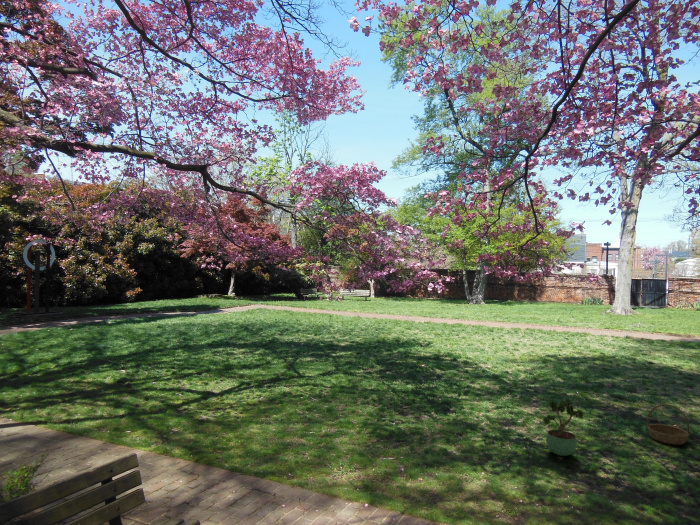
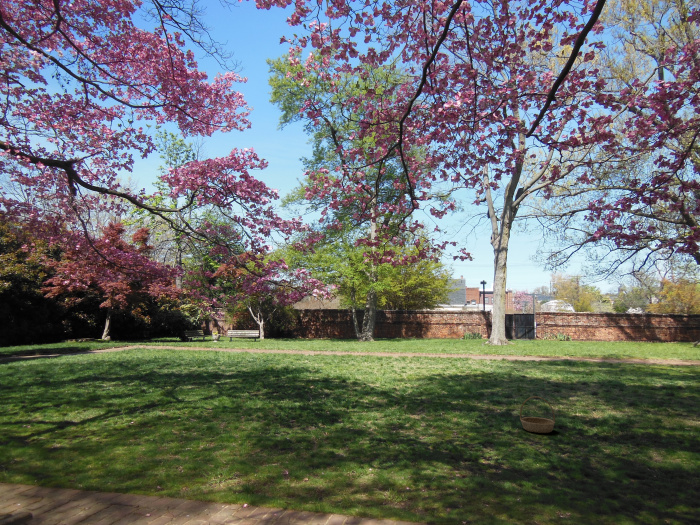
potted plant: present [543,400,583,456] -> none [427,392,464,448]

